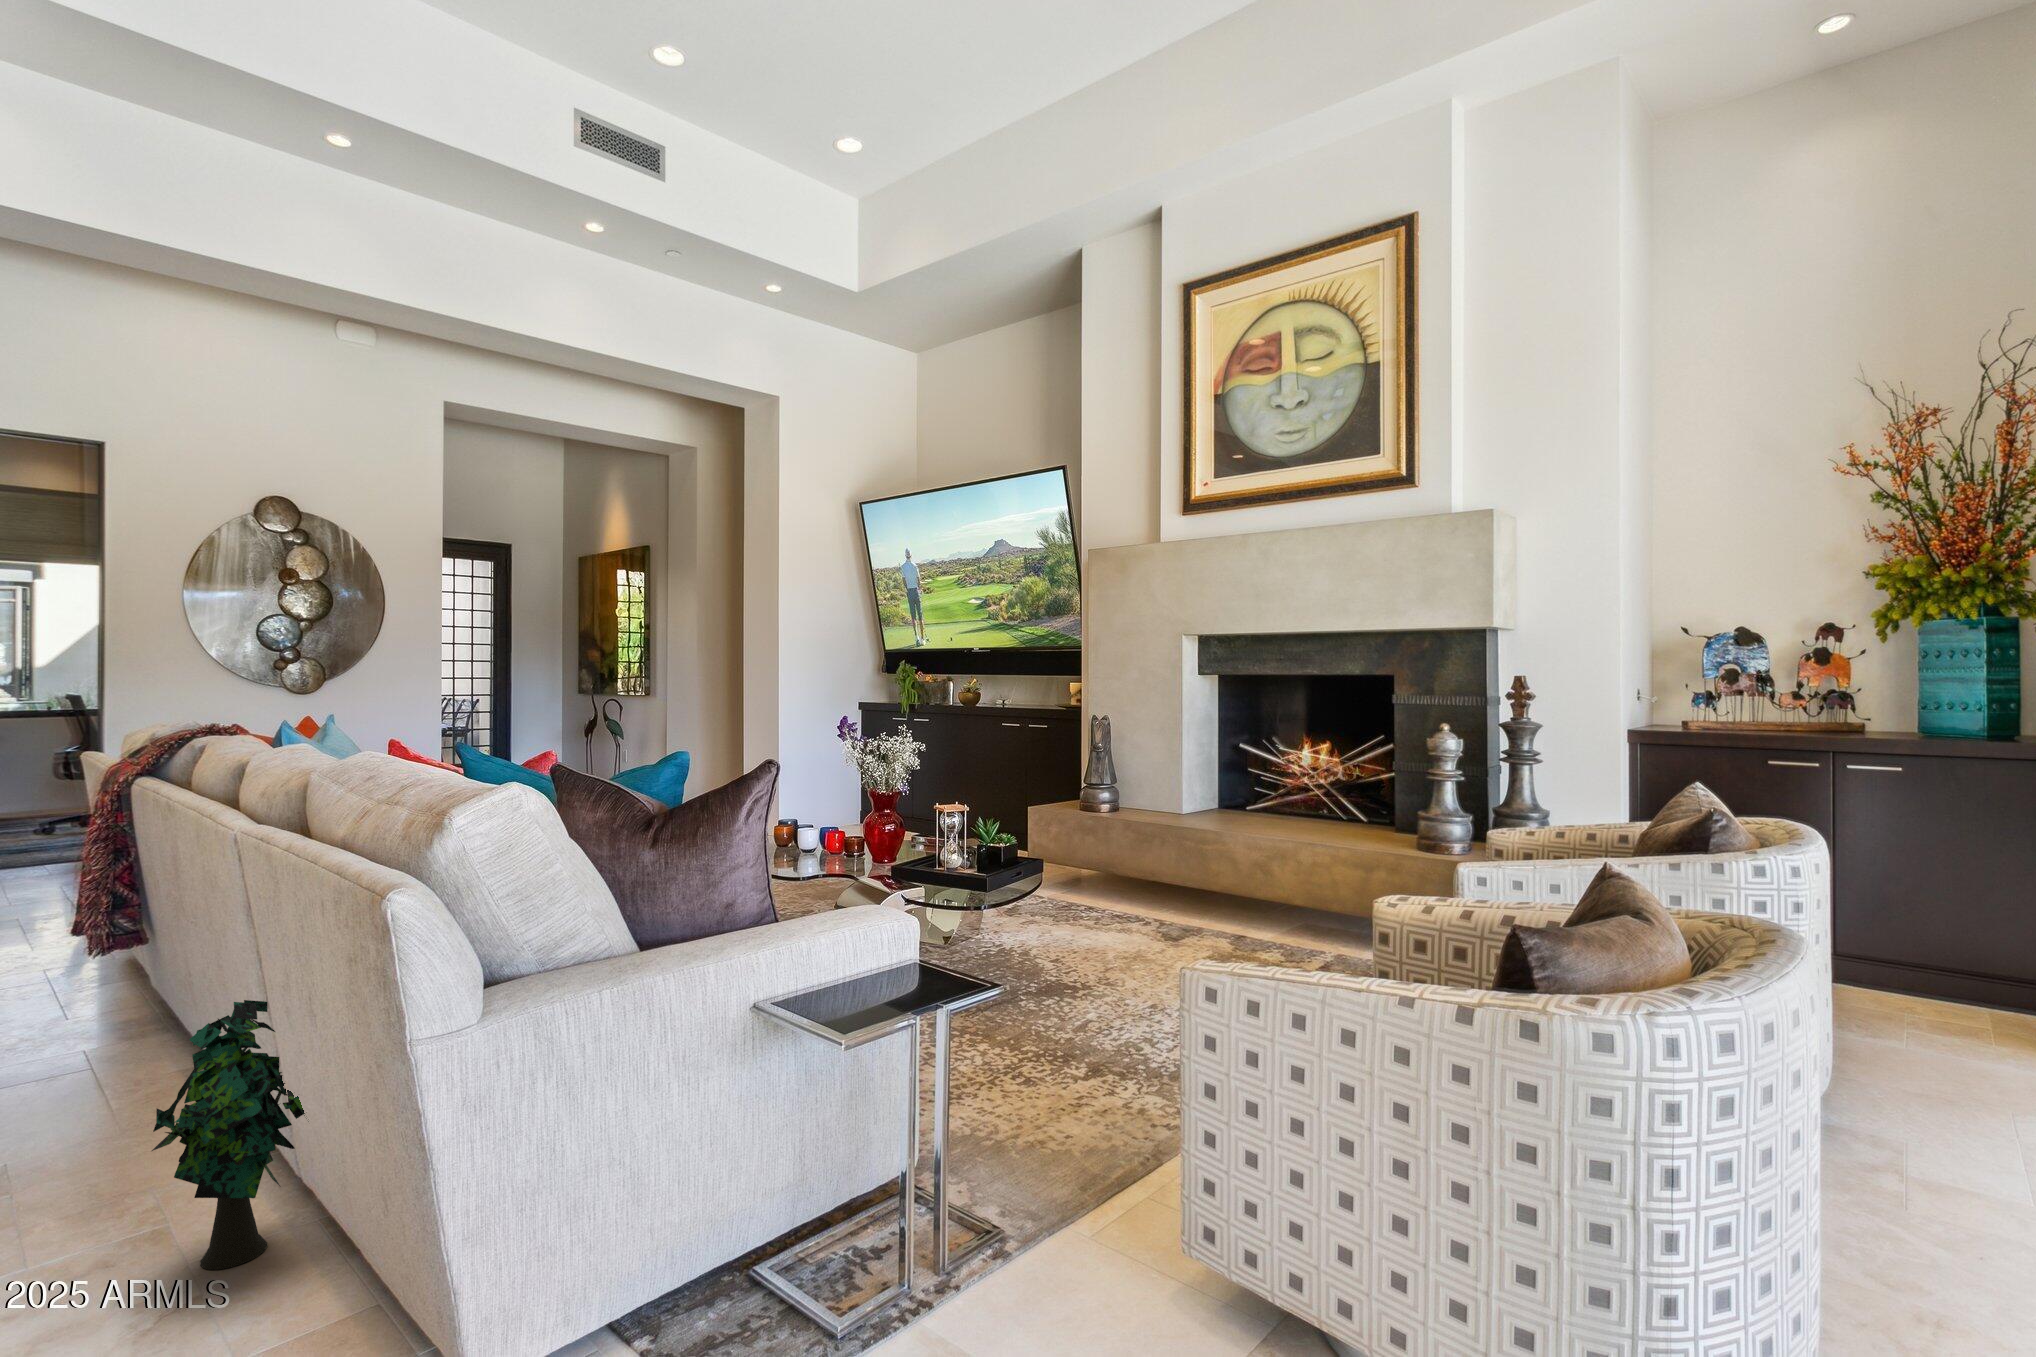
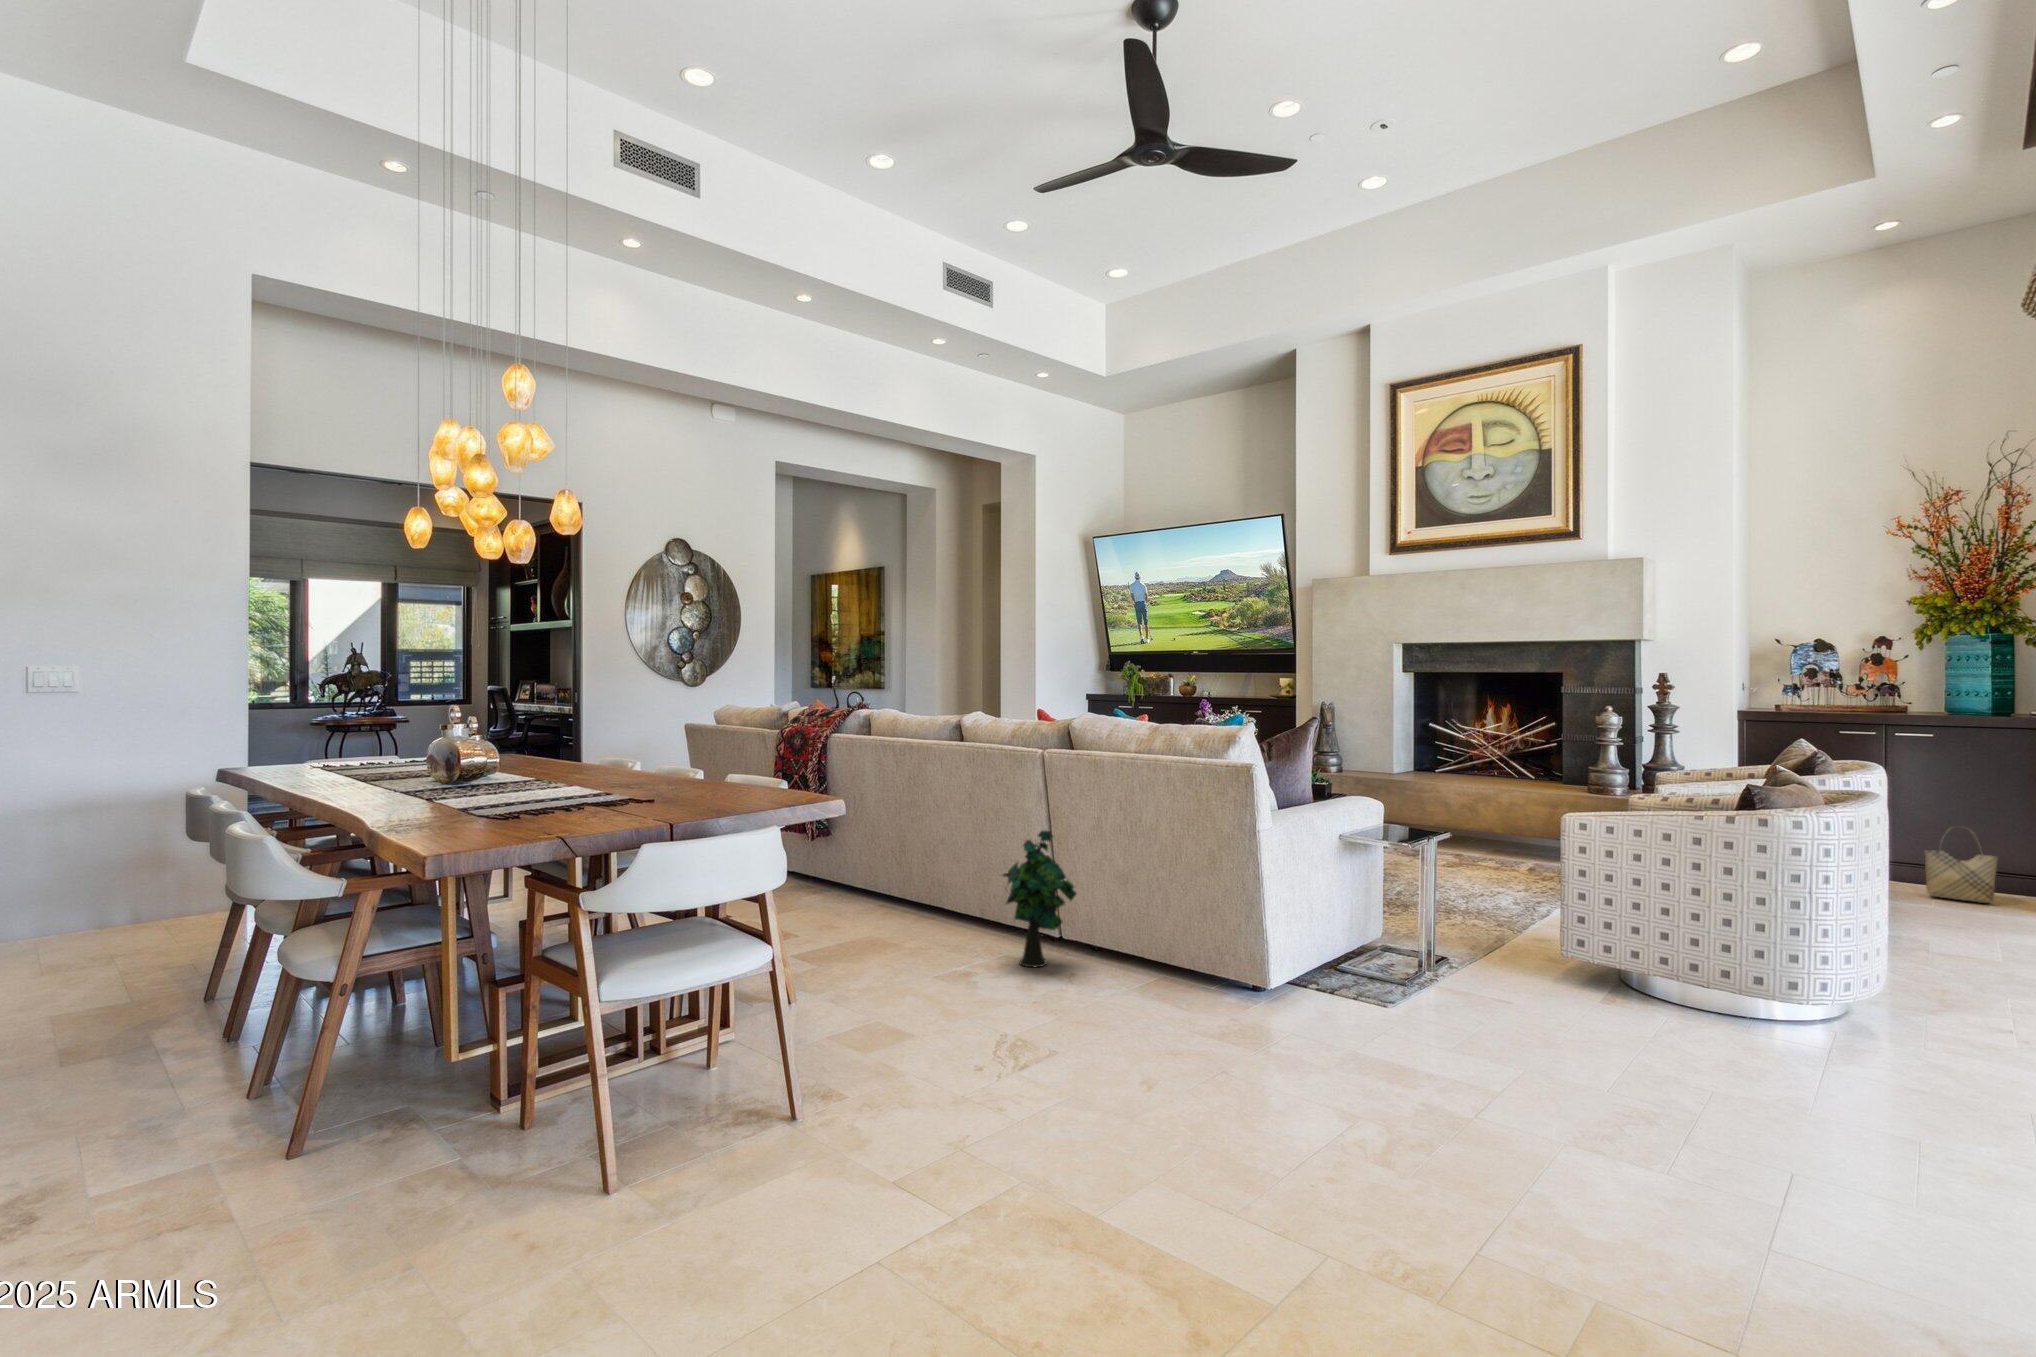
woven basket: none [1888,909,2001,1034] -> present [1924,826,1998,903]

